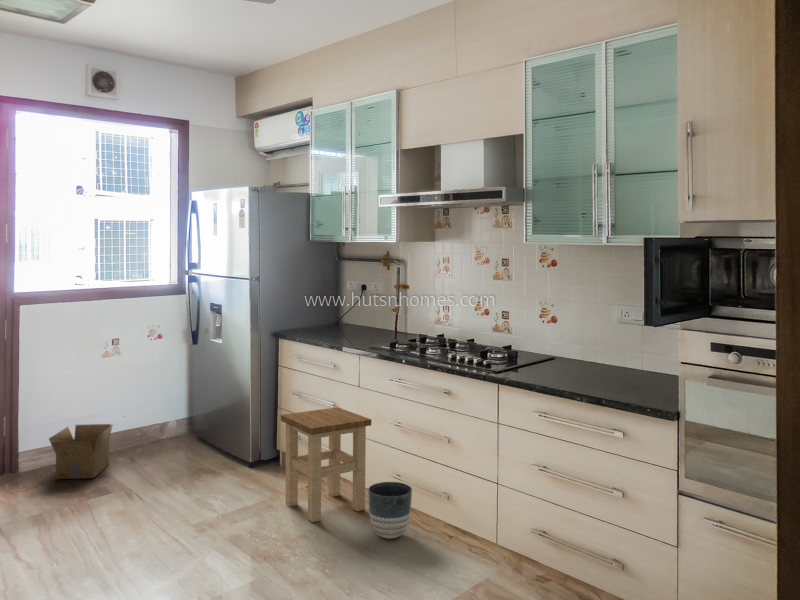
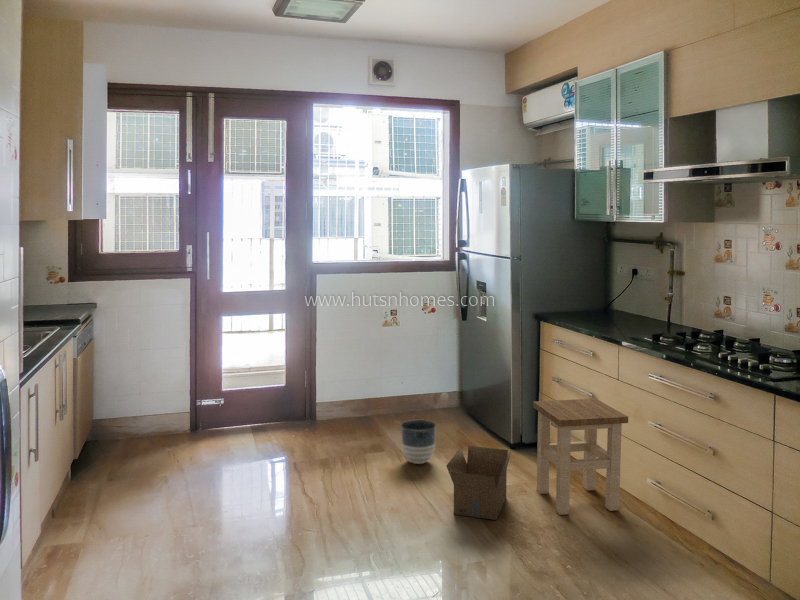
cardboard box: present [49,424,112,479] -> present [447,446,511,520]
planter: present [368,482,412,539] -> present [401,420,436,464]

